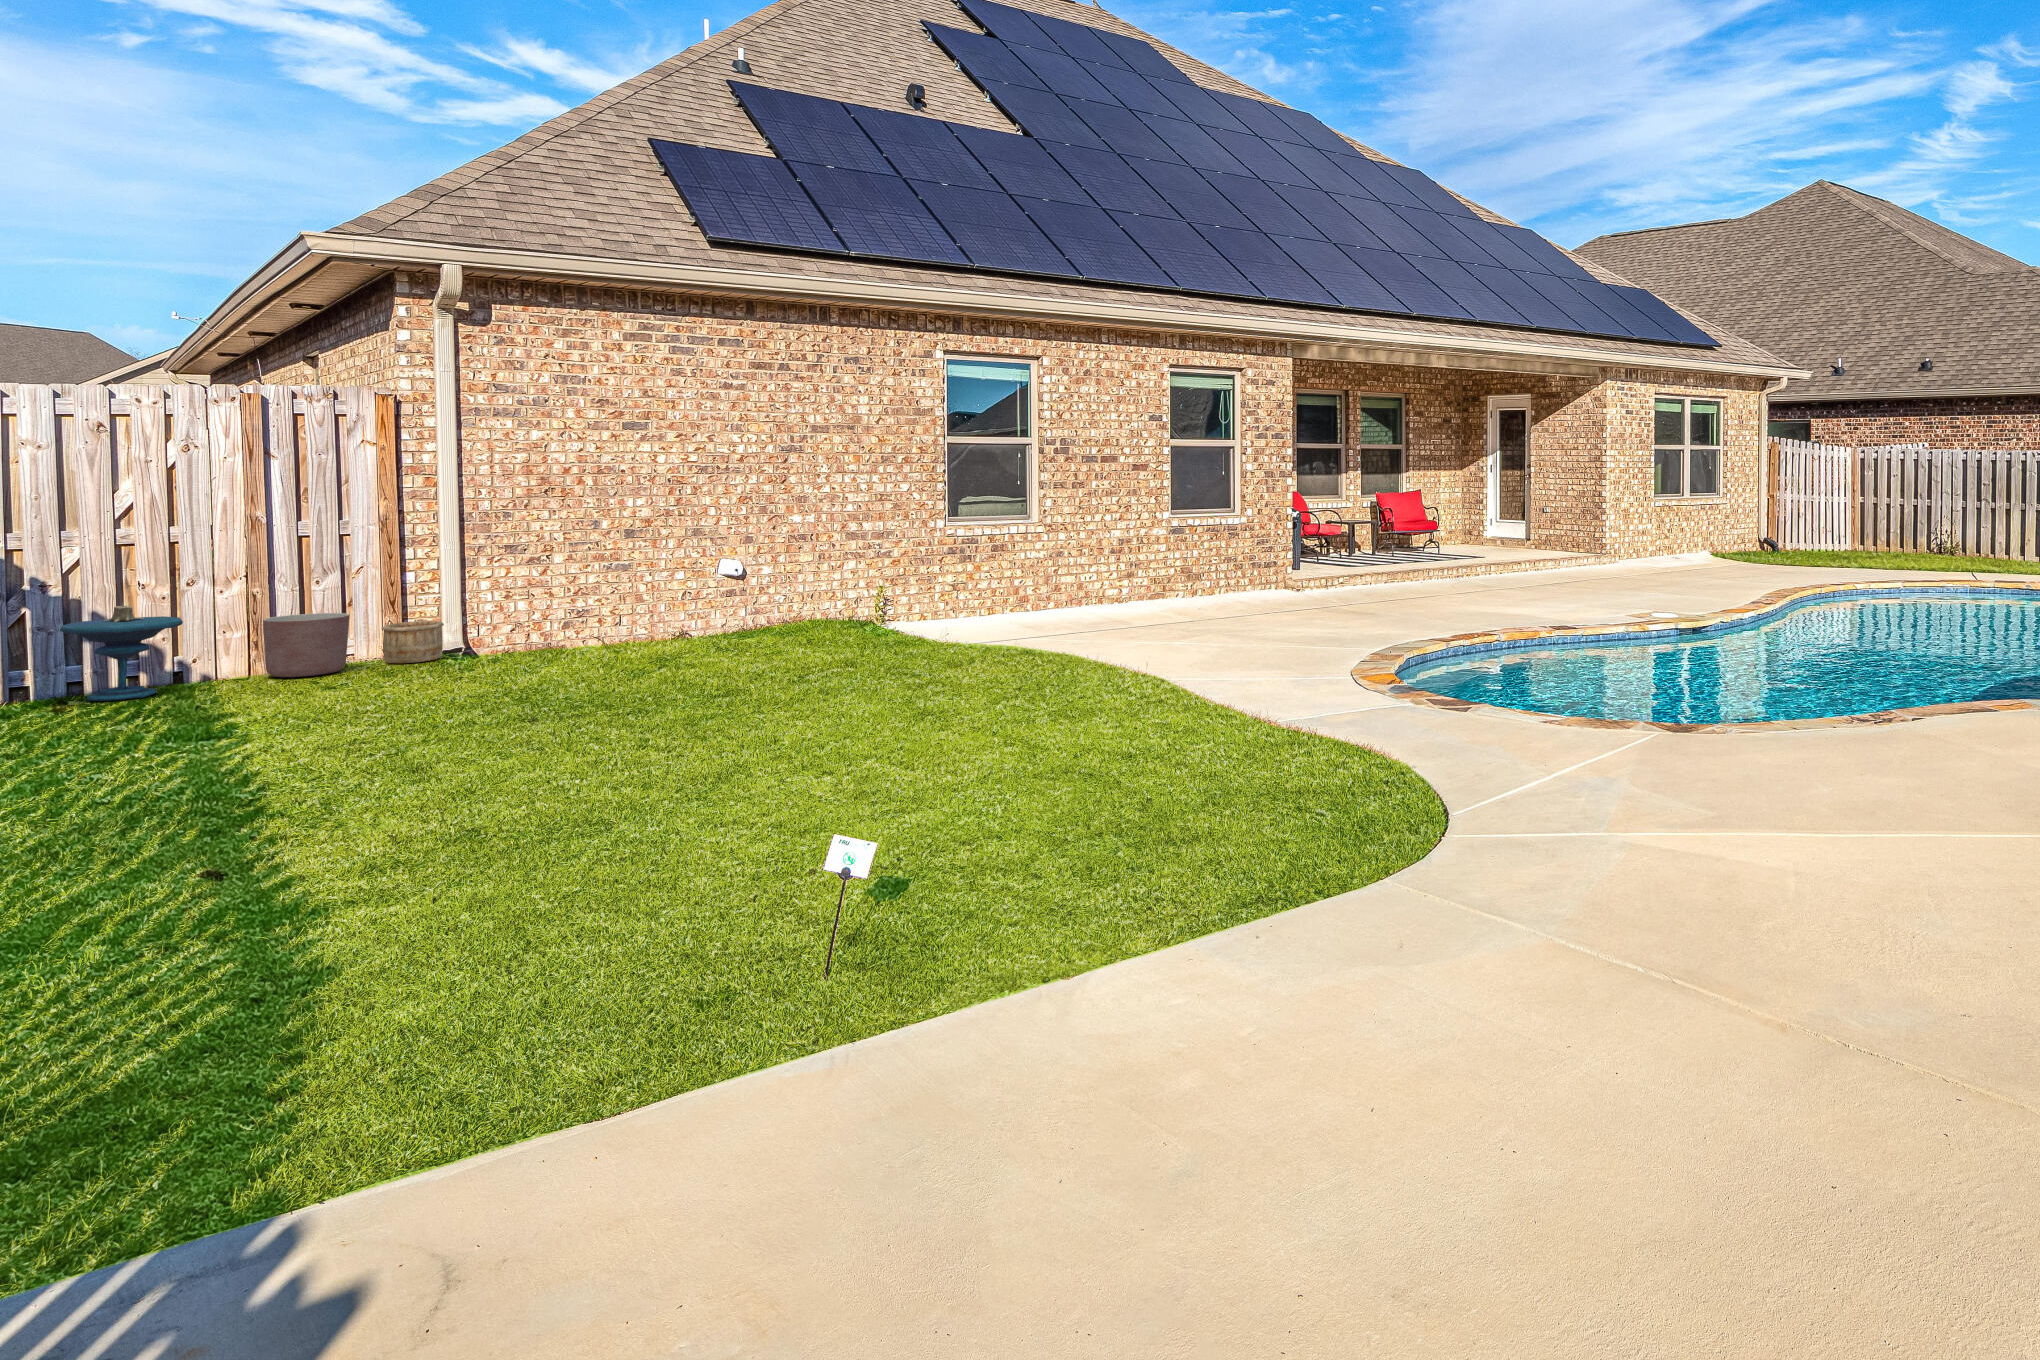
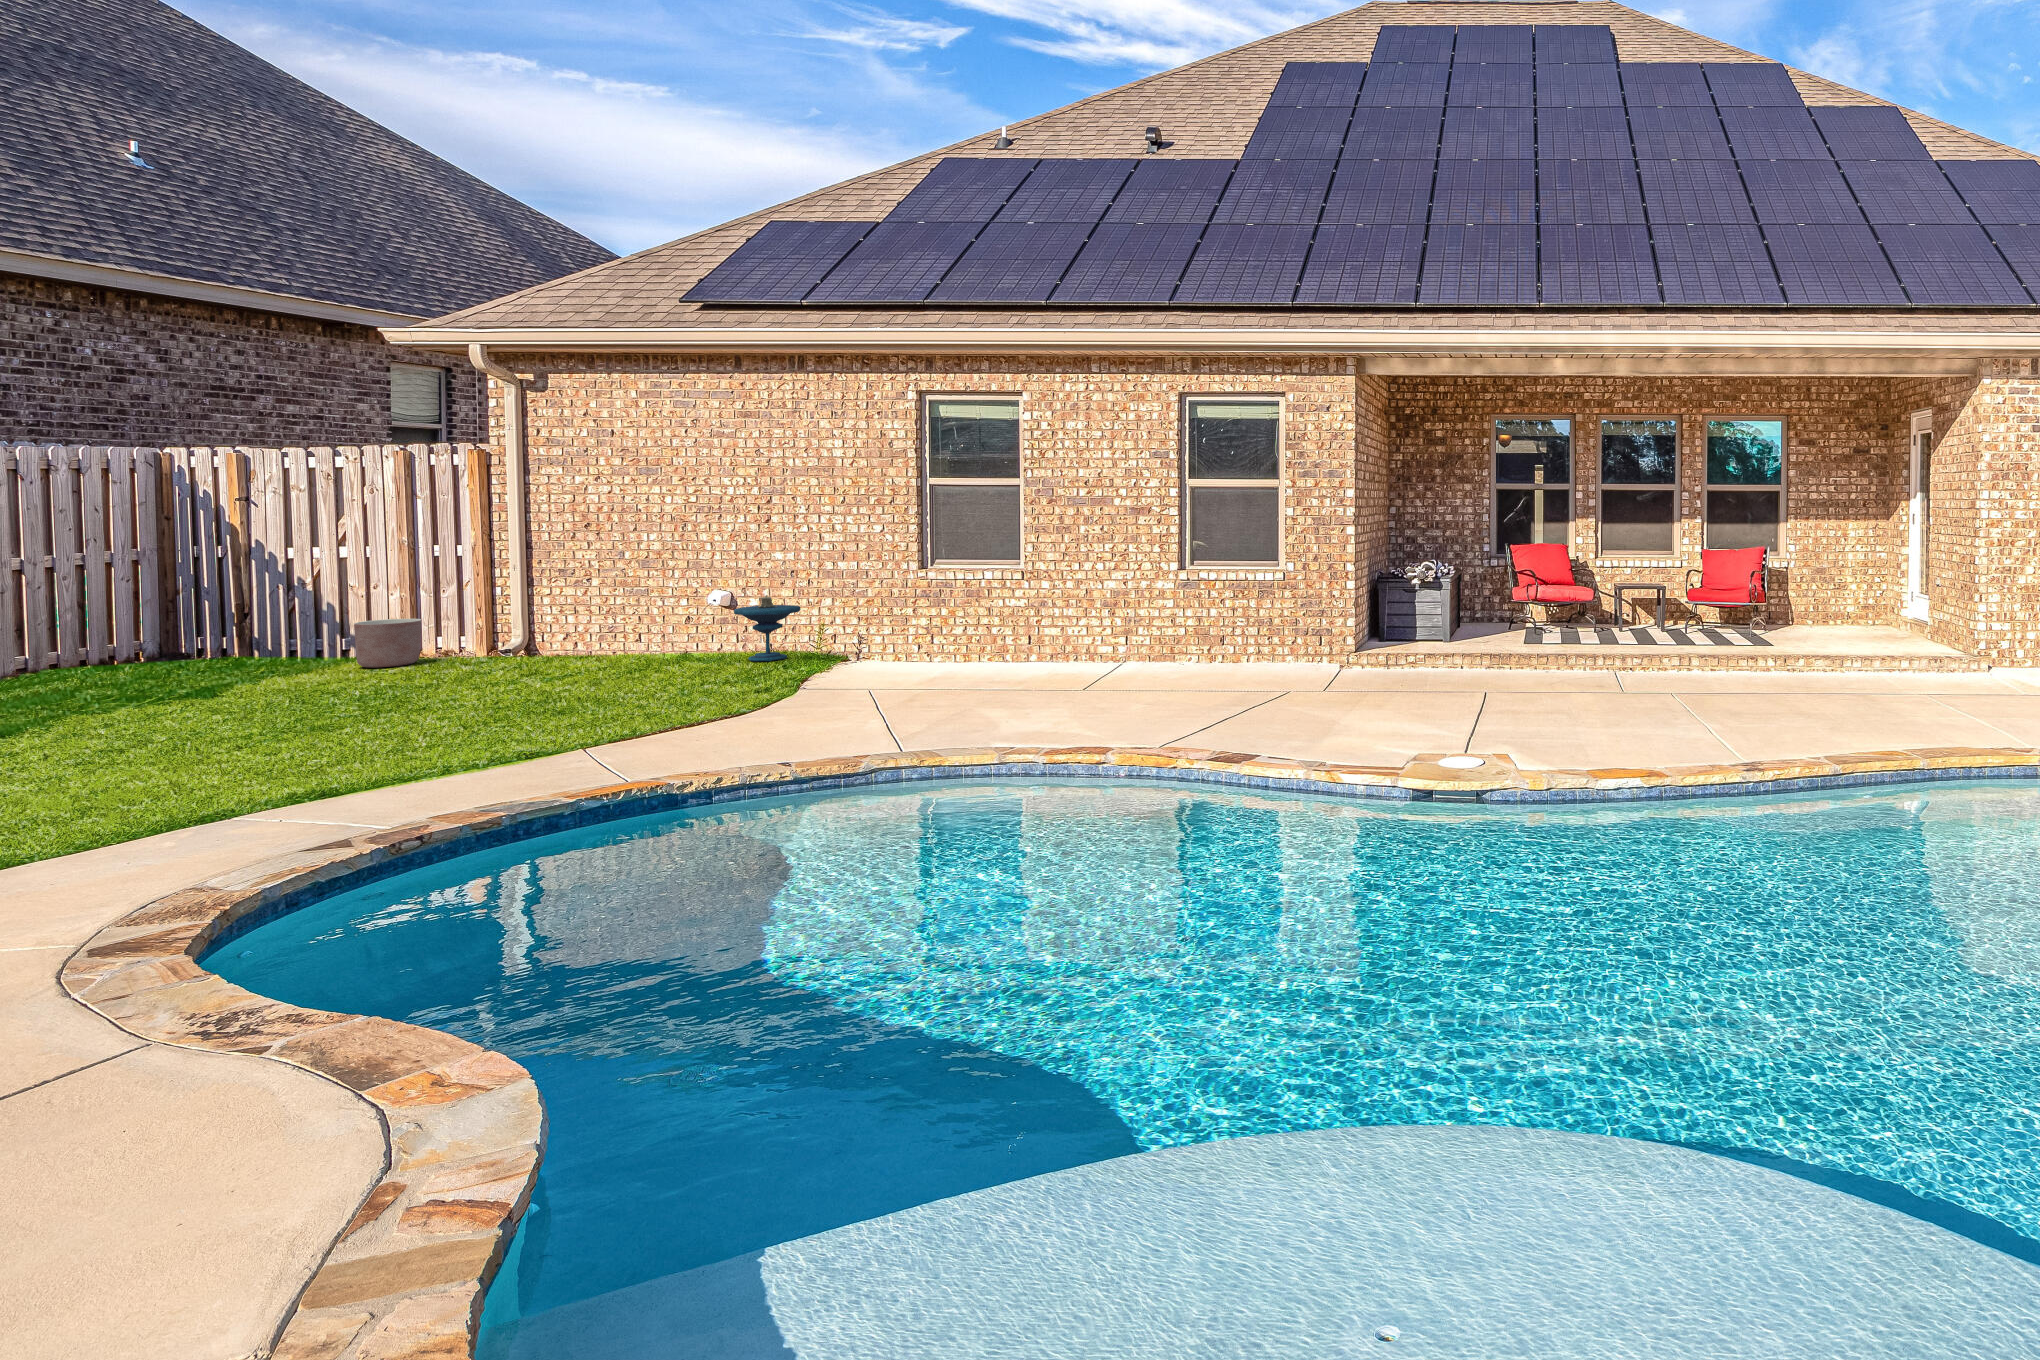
side table: present [60,603,183,701] -> present [734,595,801,662]
wooden bucket: present [382,621,444,663] -> none [445,630,495,663]

